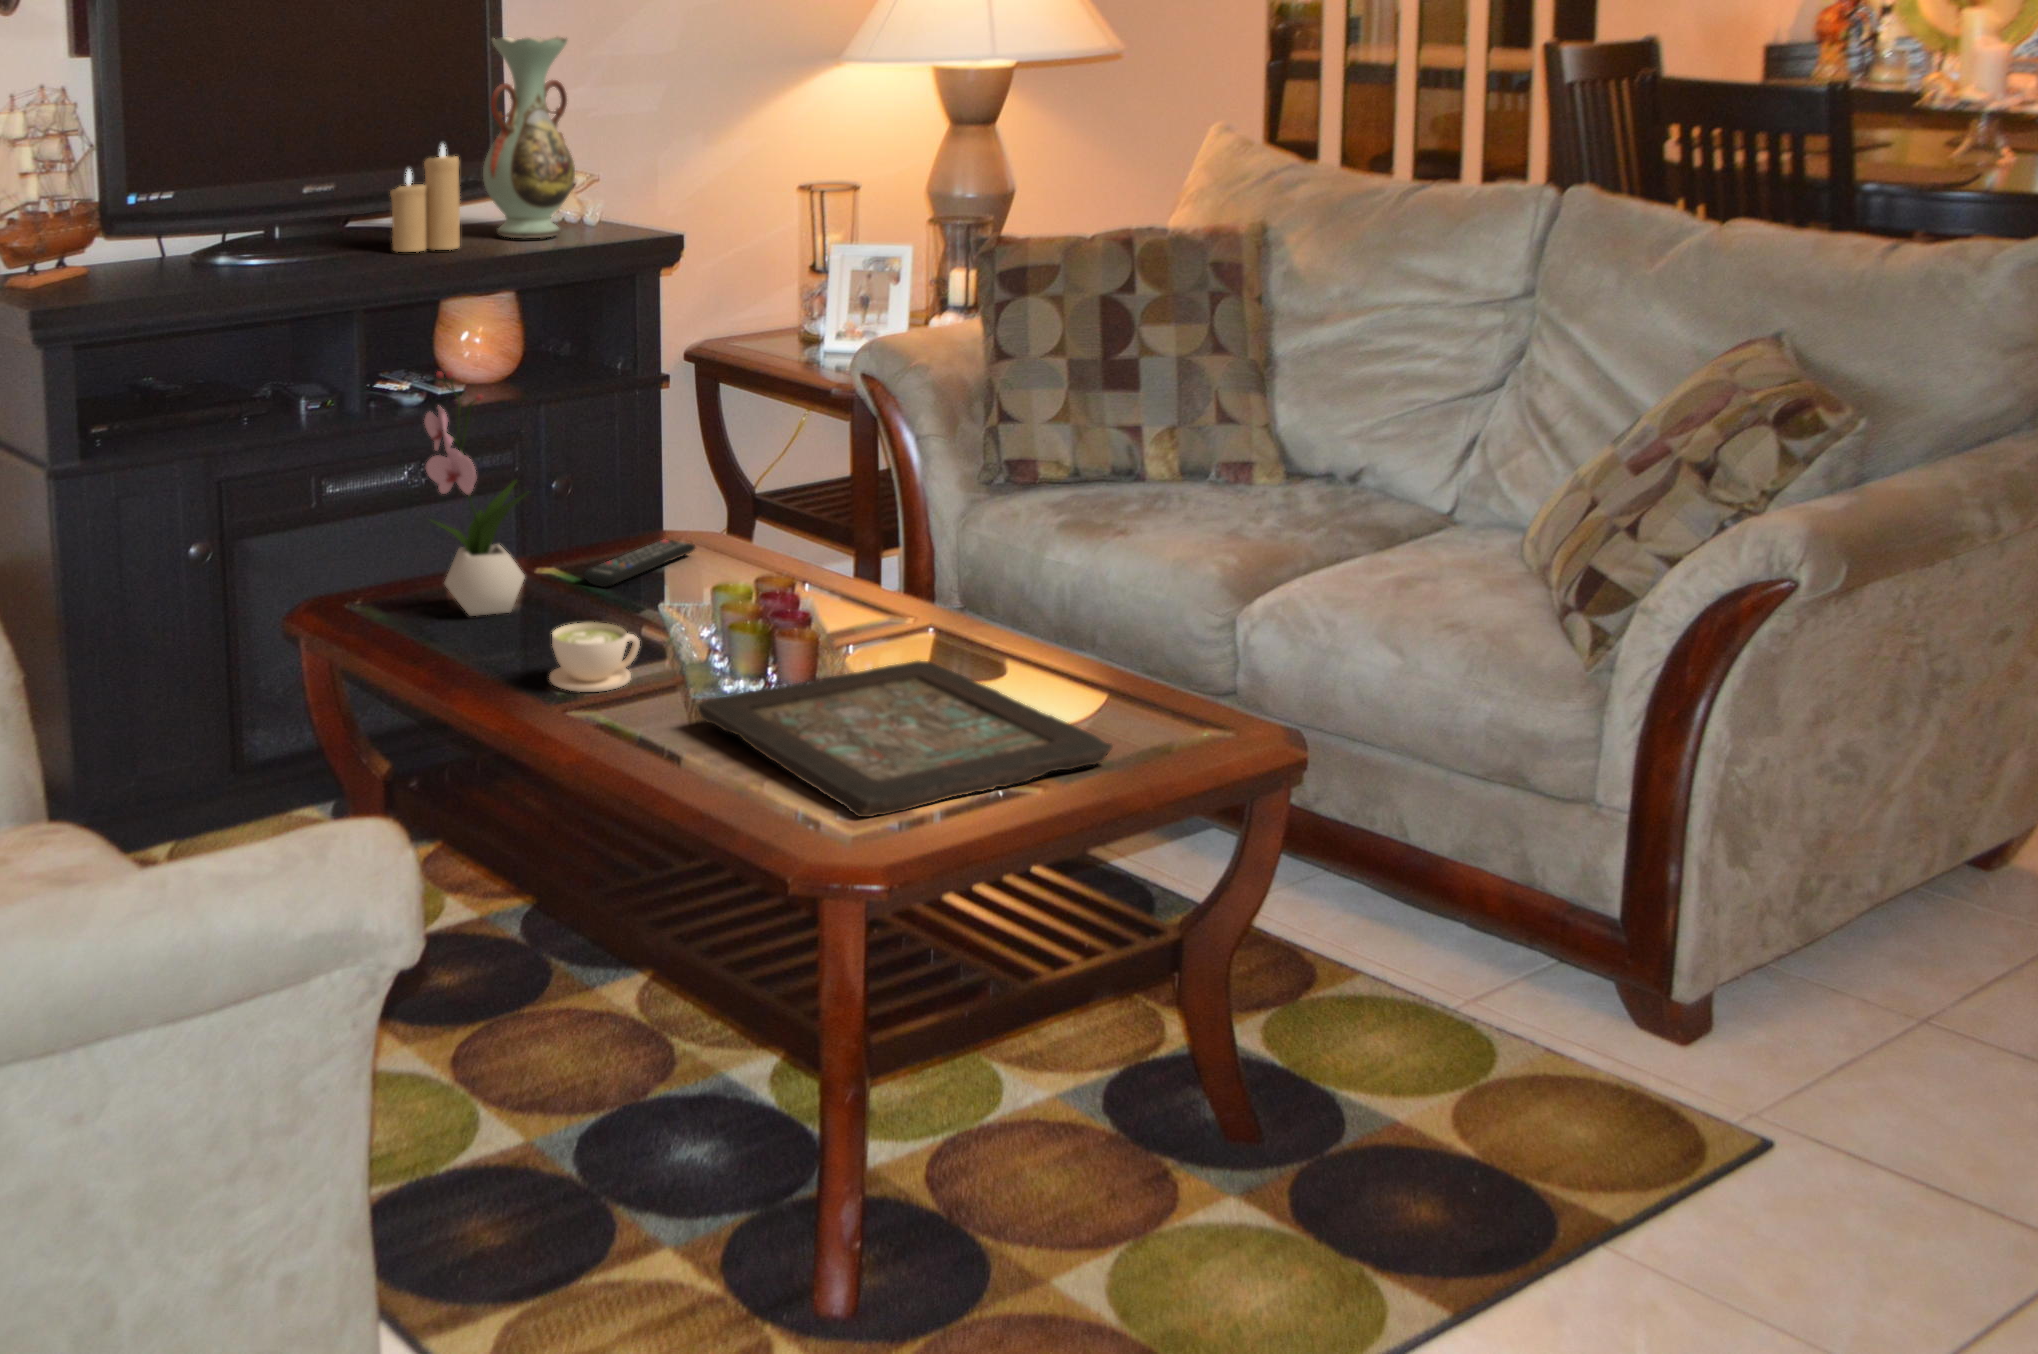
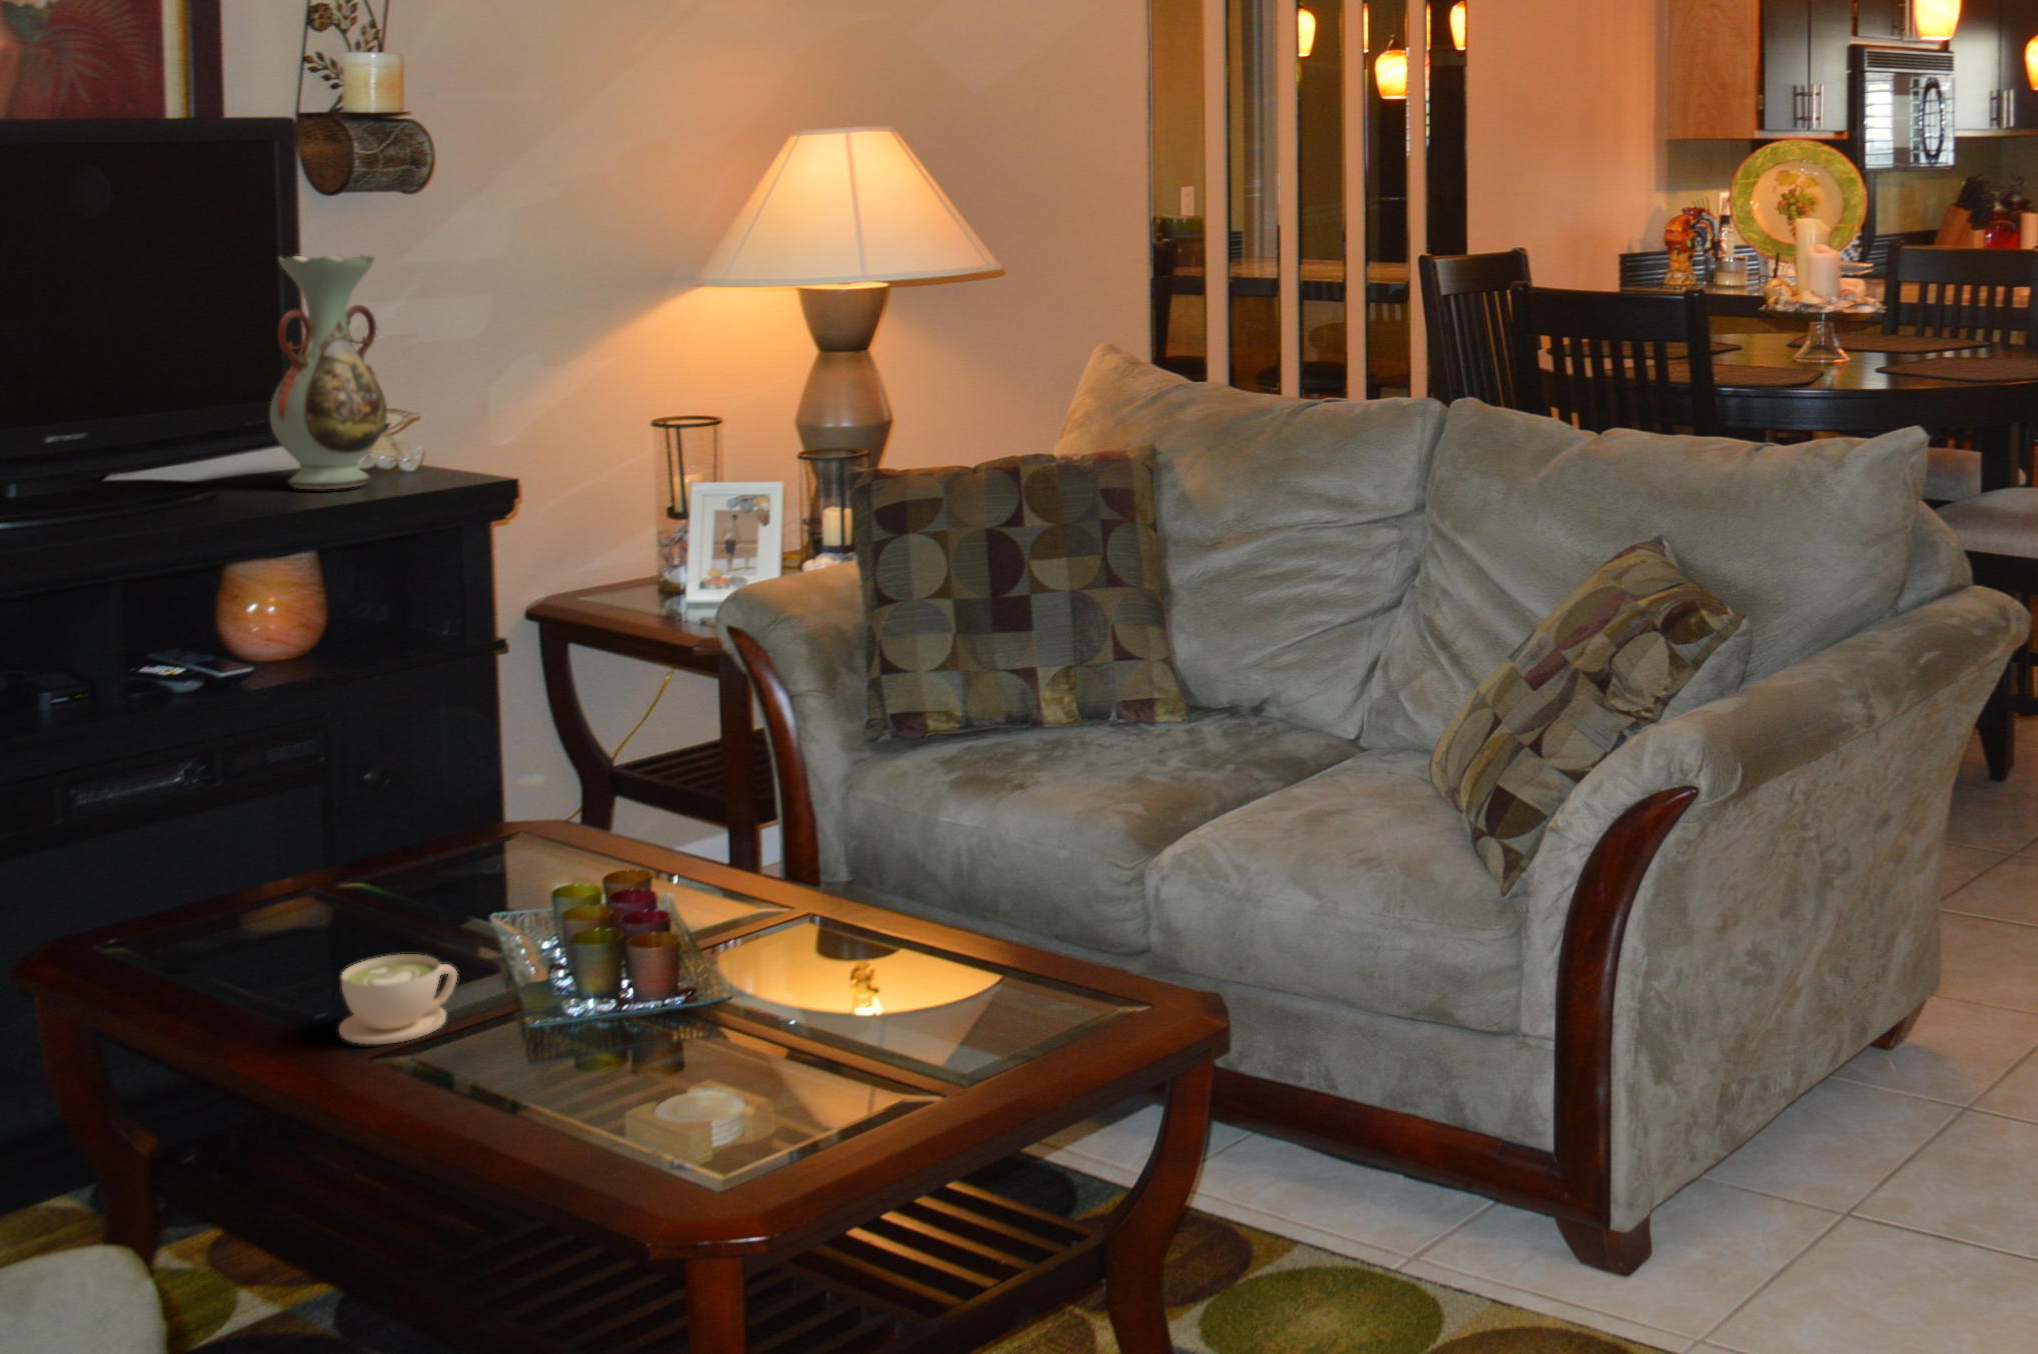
candle: present [390,144,460,252] -> none [144,381,239,512]
flower arrangement: present [424,371,528,616] -> none [177,657,320,957]
remote control: present [584,540,695,587] -> none [395,835,539,901]
decorative tray: present [697,661,1112,817] -> none [526,960,1022,1172]

